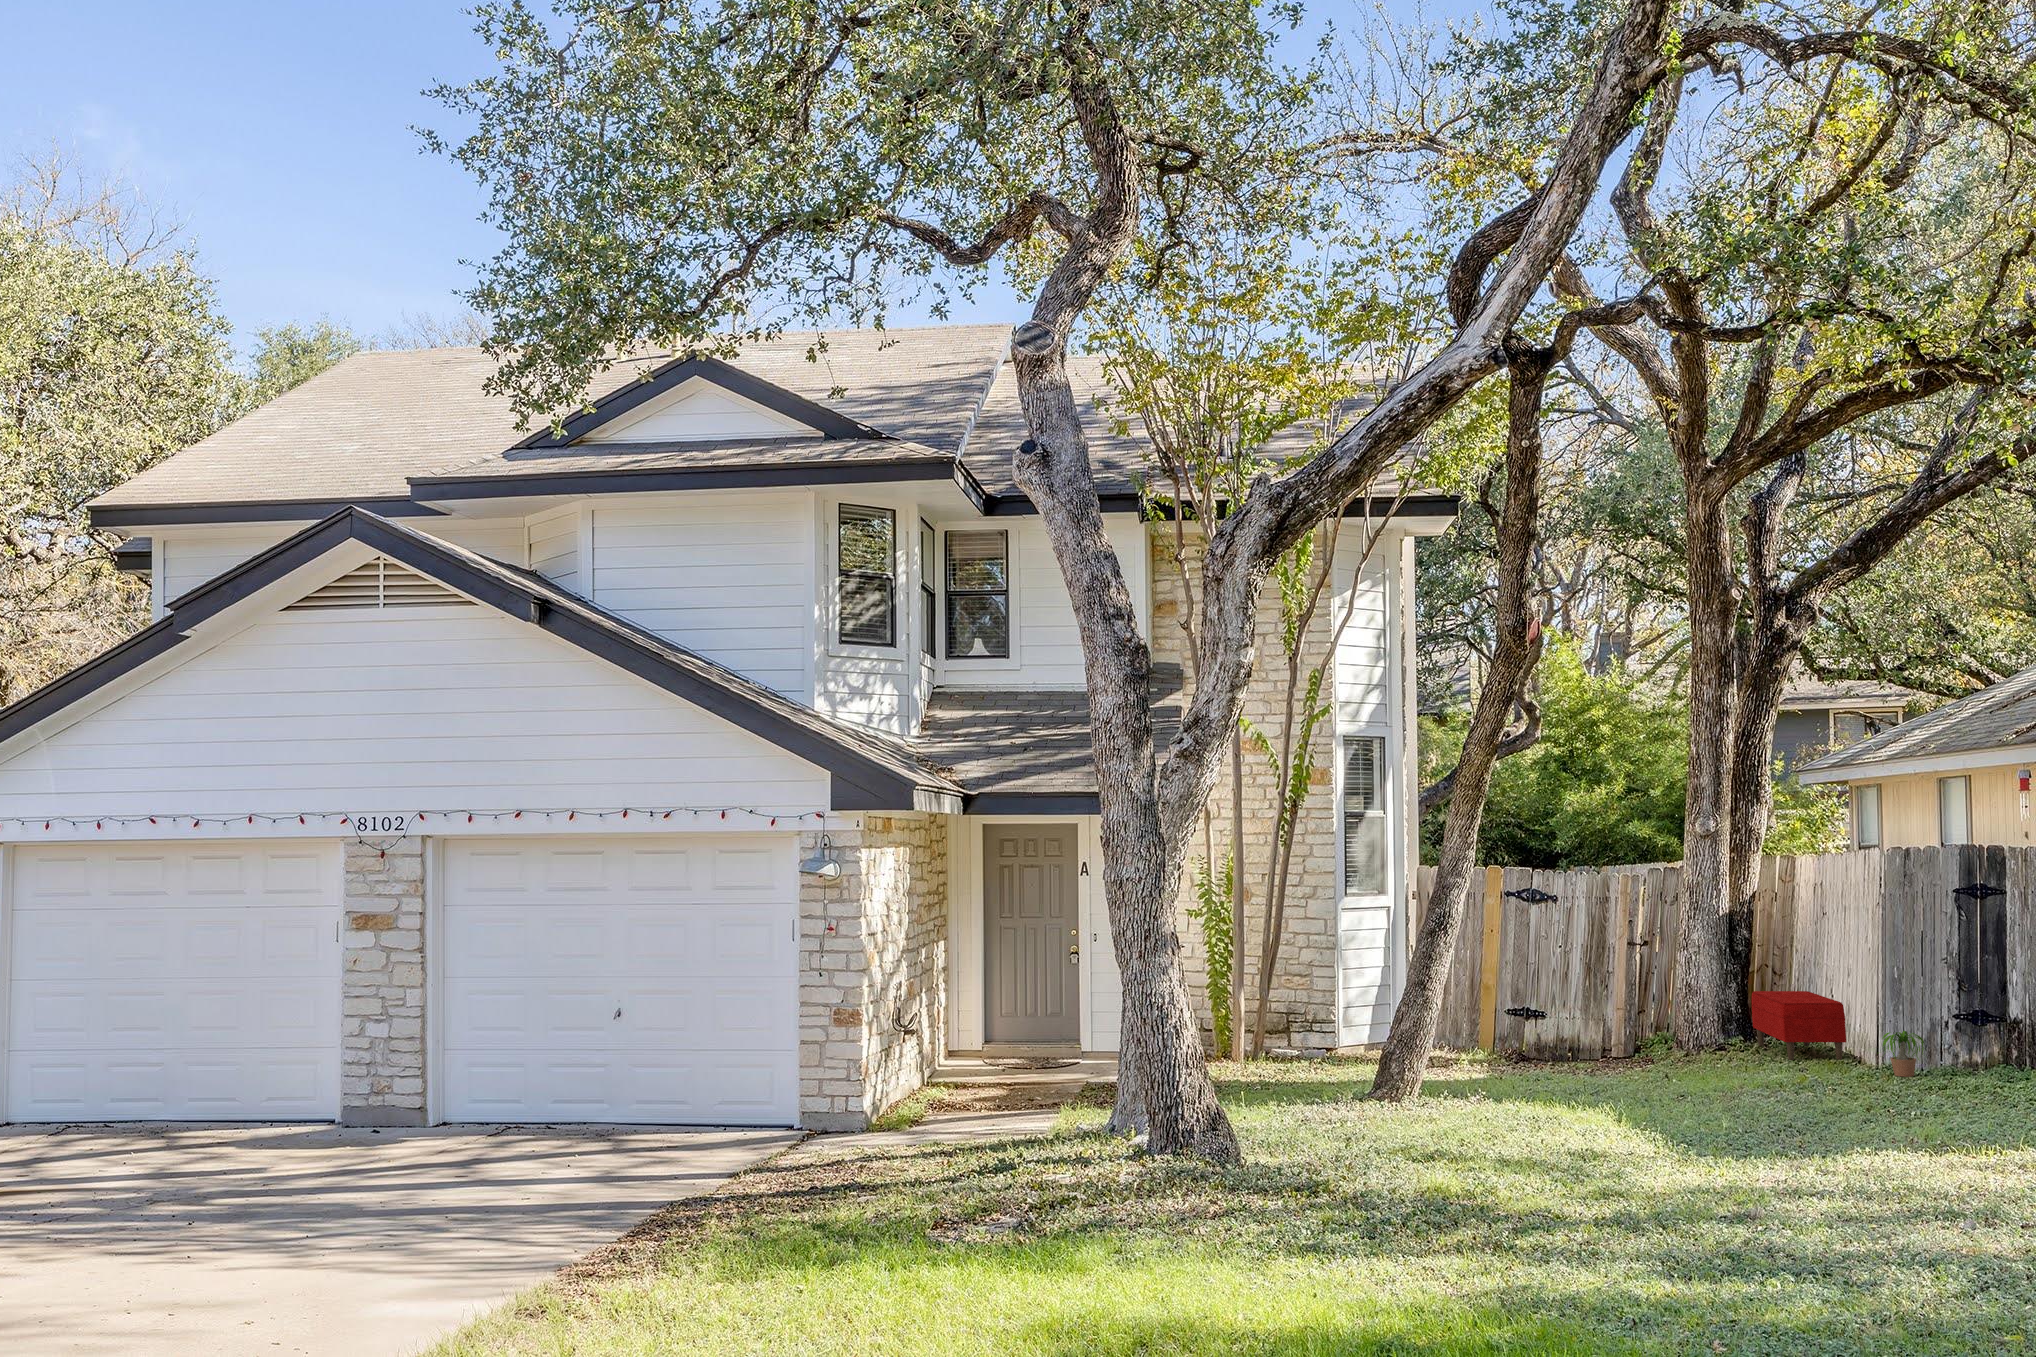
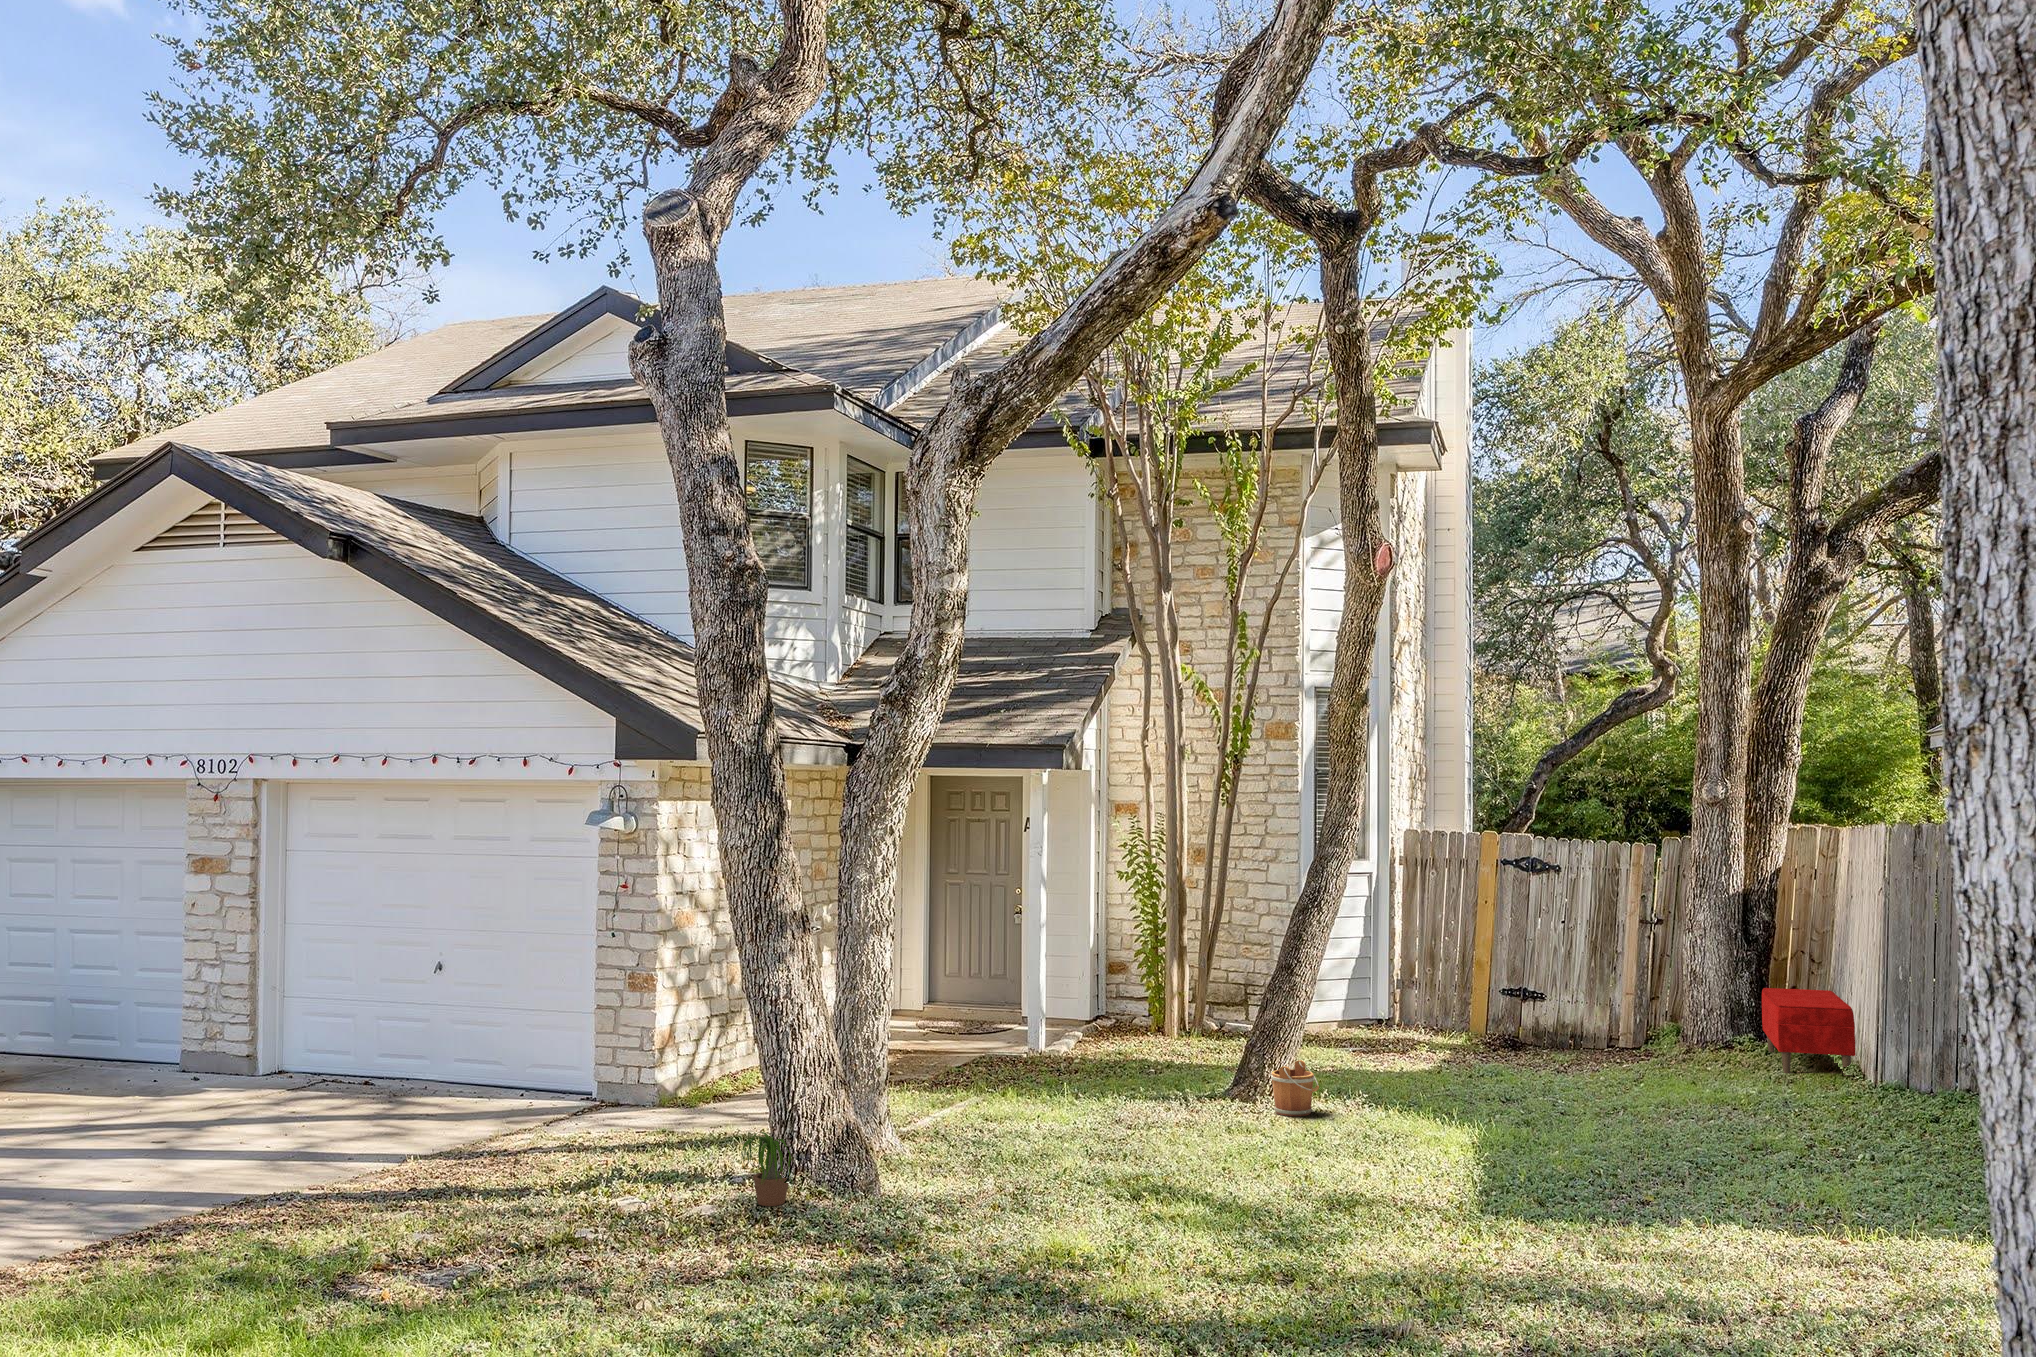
potted plant: present [1882,1031,1924,1077] -> present [741,1132,792,1206]
bucket: none [1420,1061,1461,1109] -> present [1271,1060,1319,1116]

